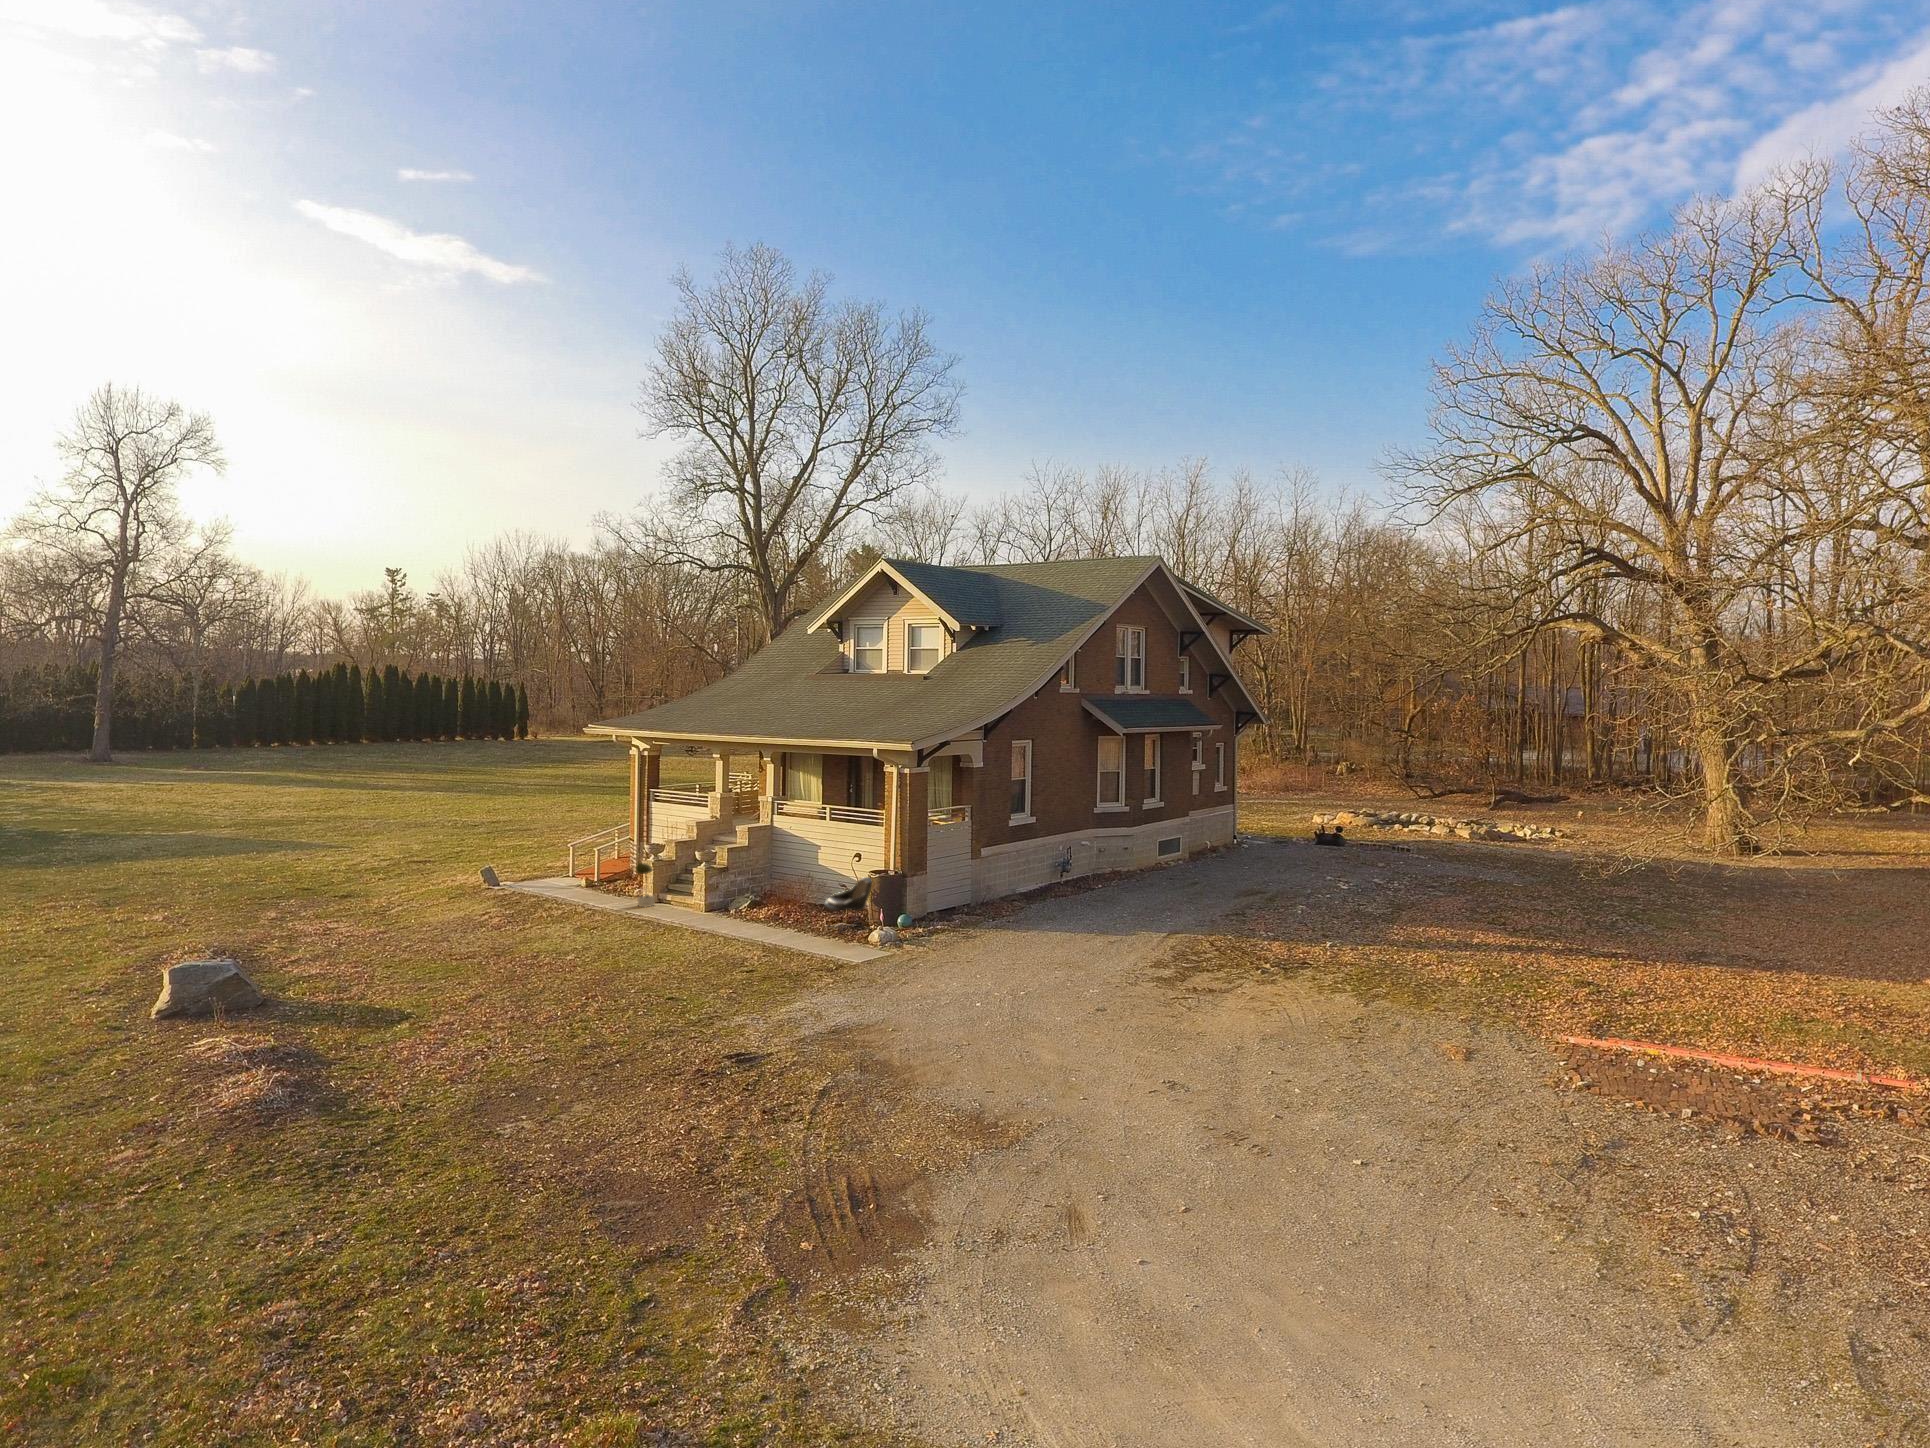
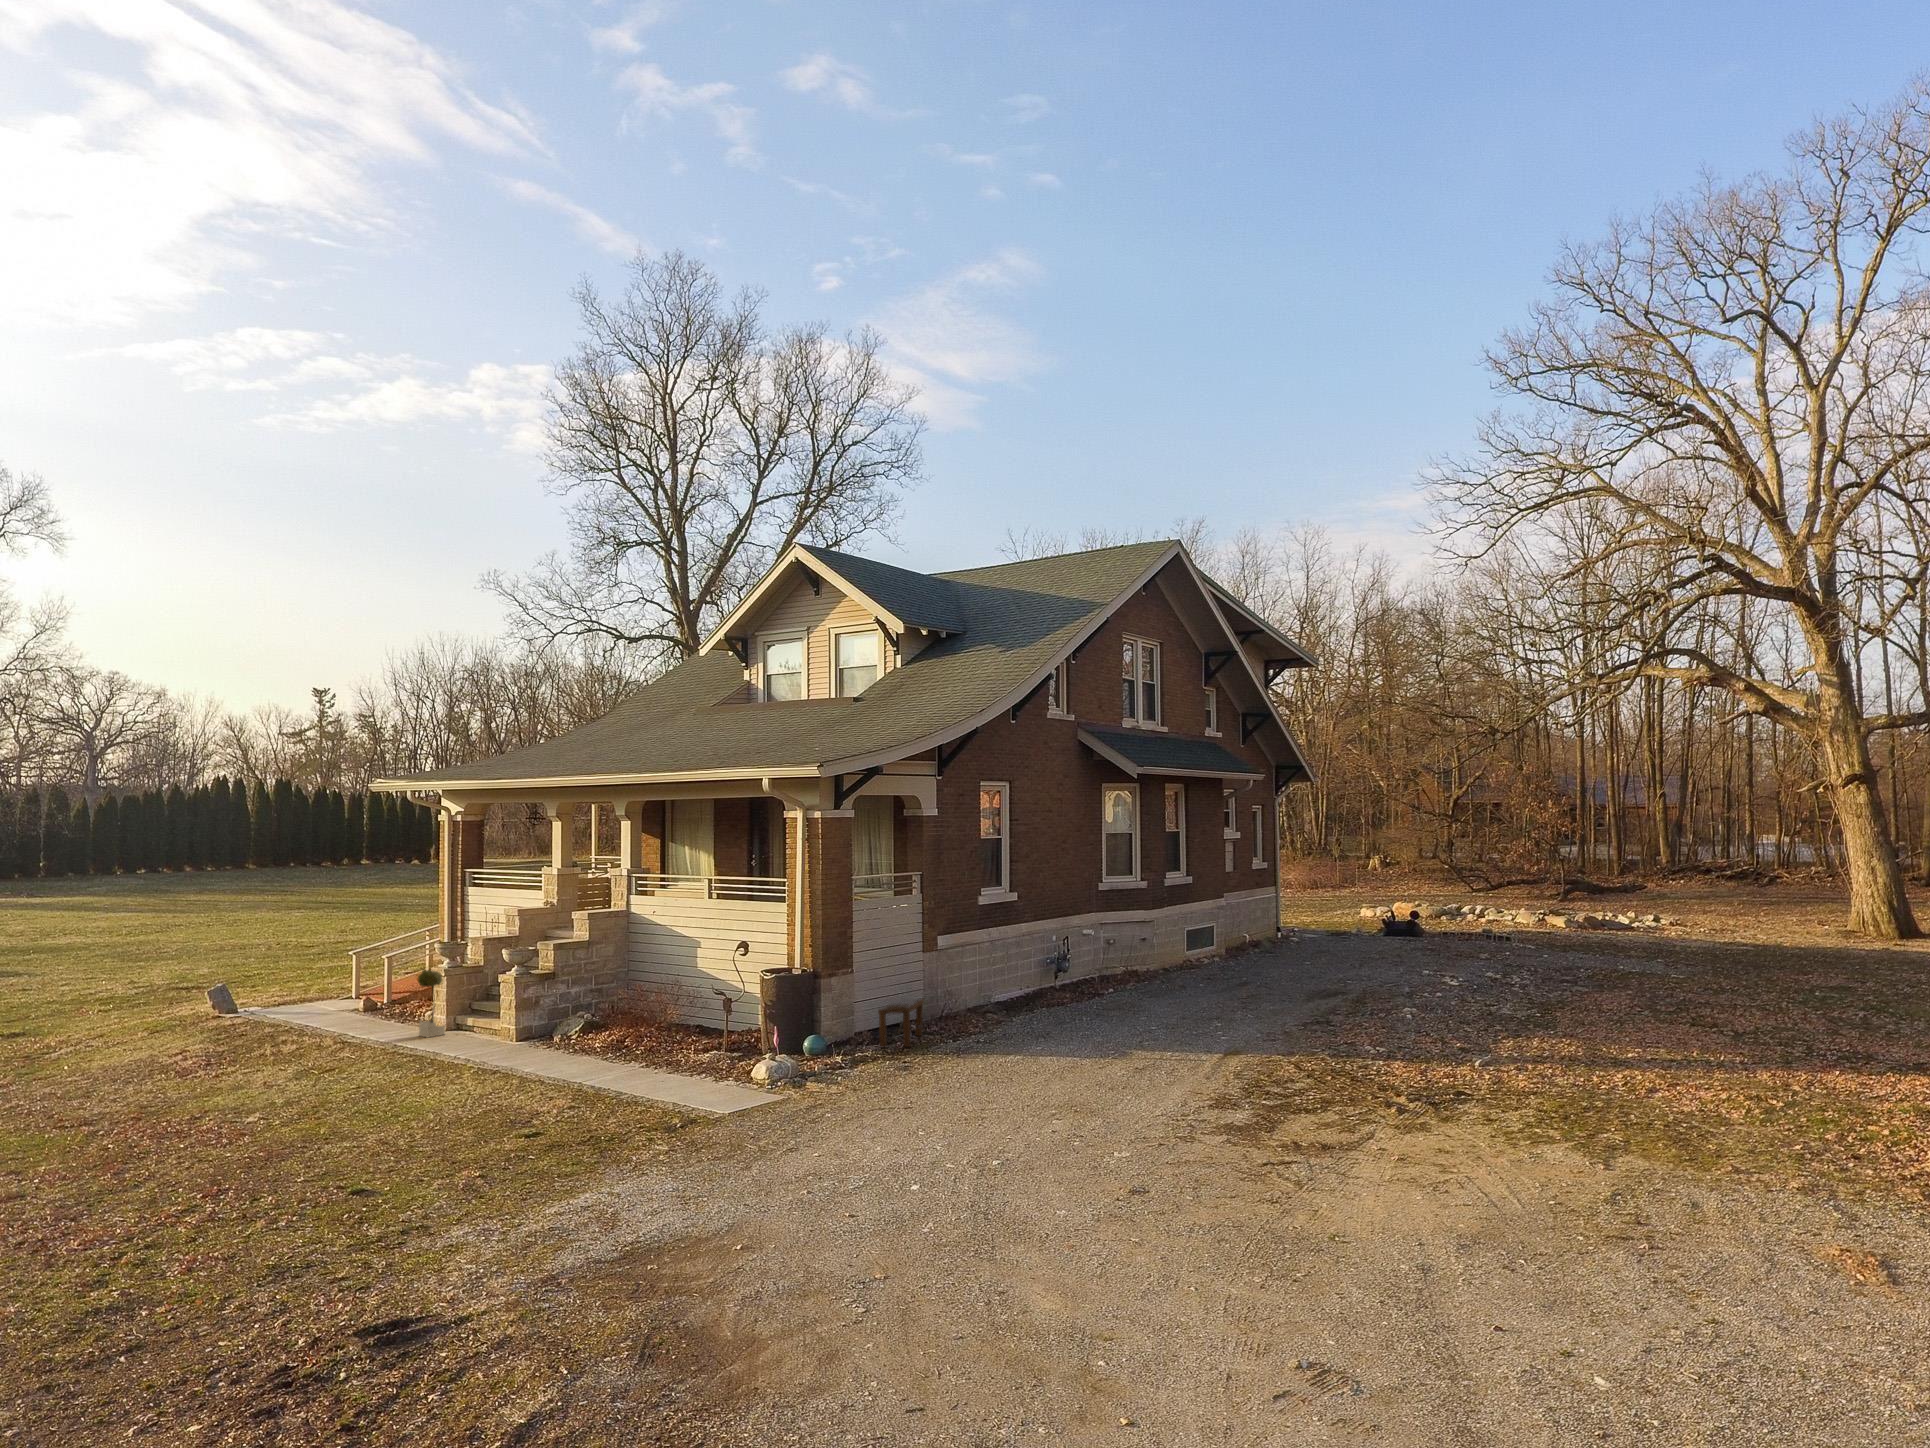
lounge chair: present [824,877,872,932] -> none [691,980,766,1067]
bench: none [944,889,974,922] -> present [878,998,924,1048]

